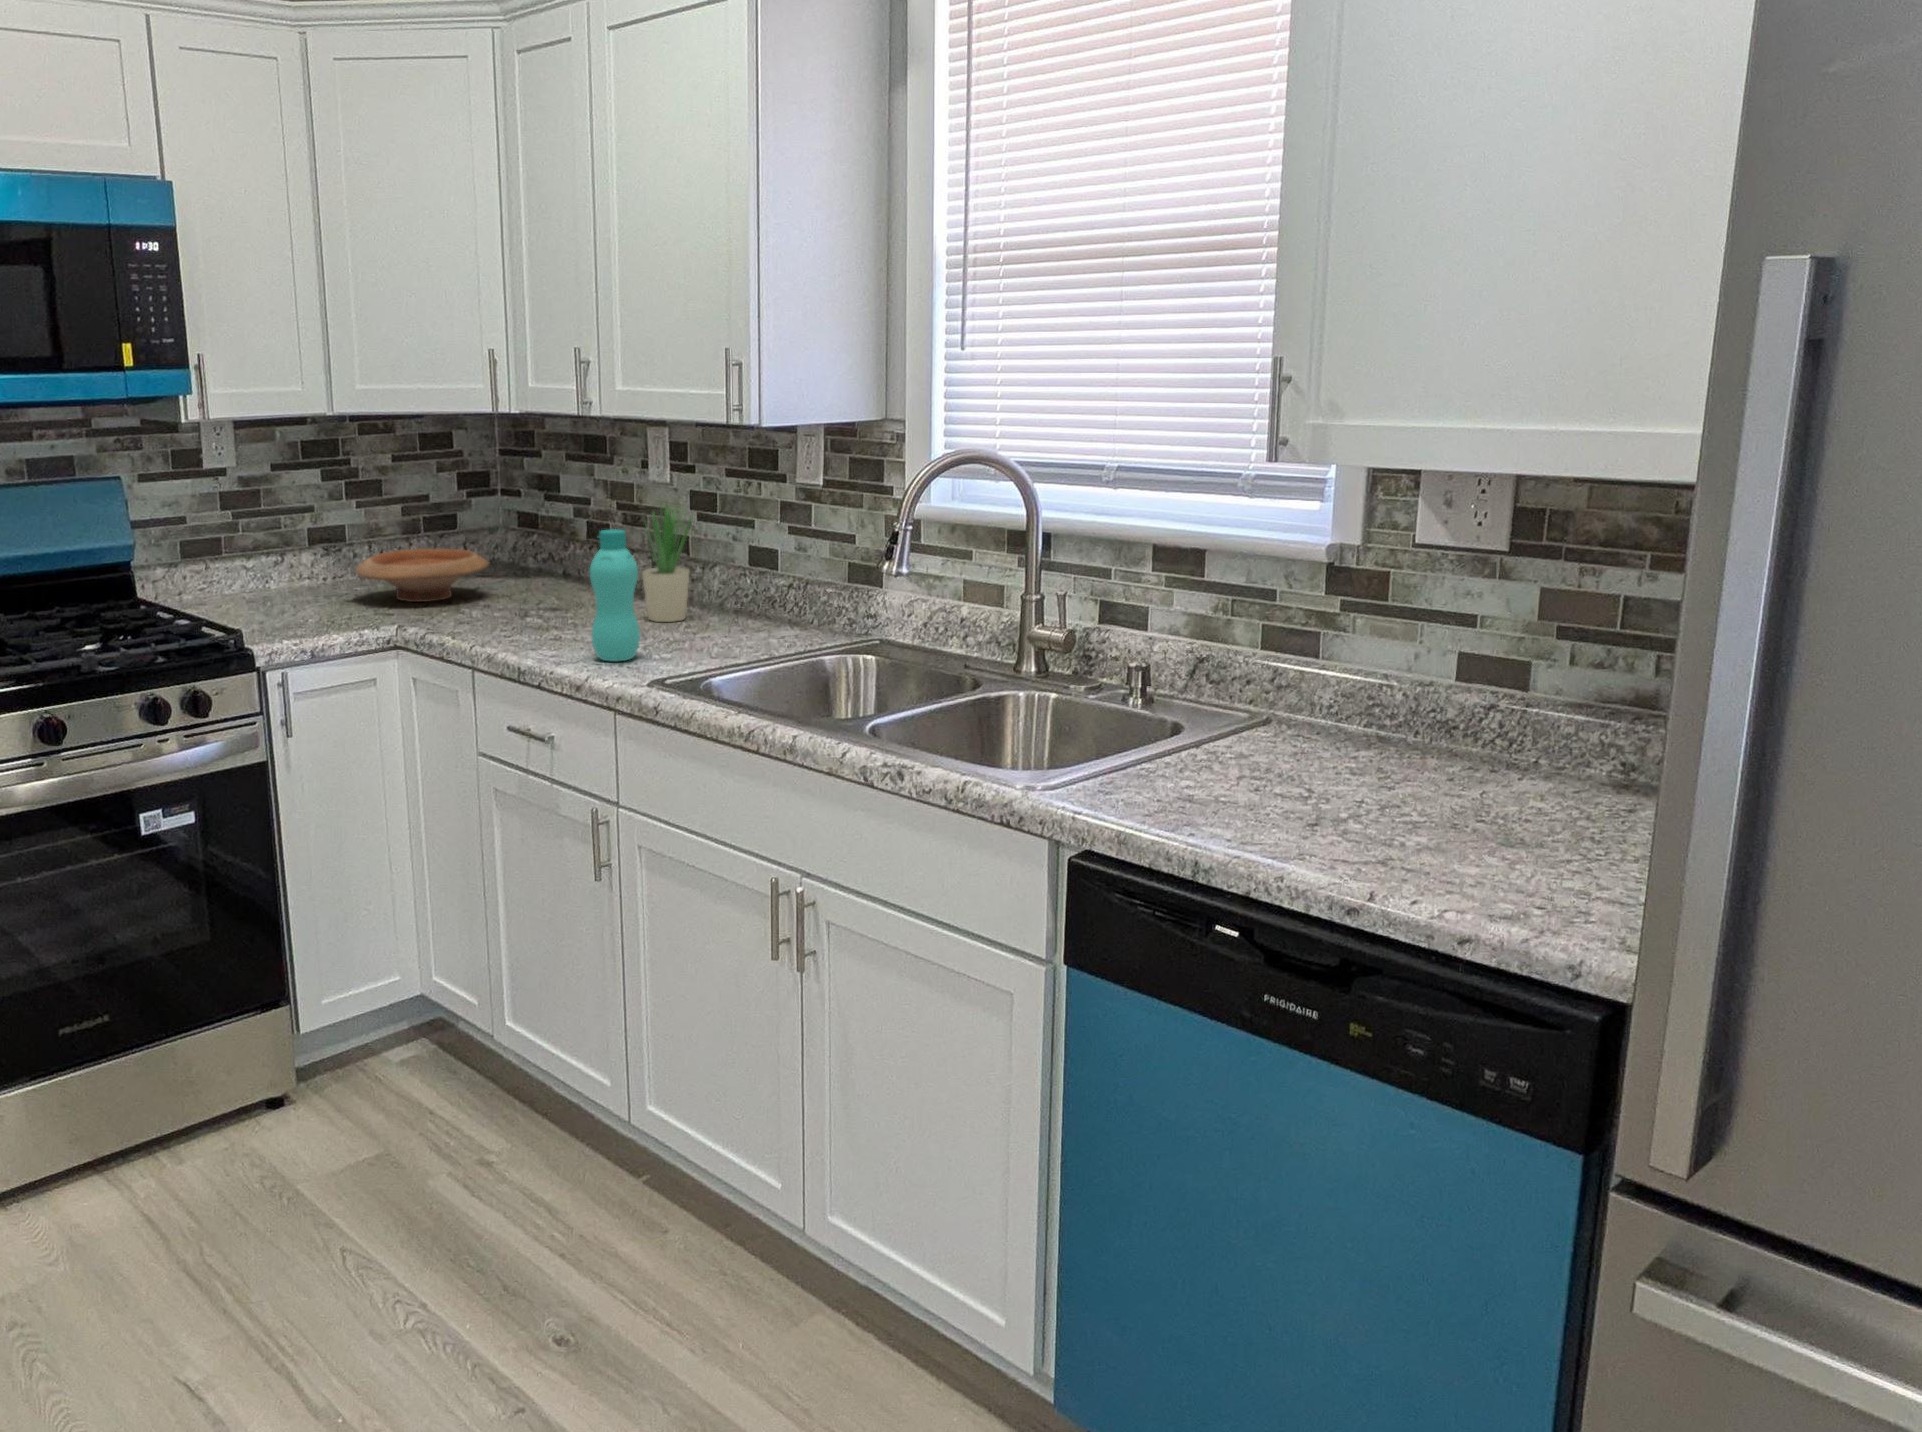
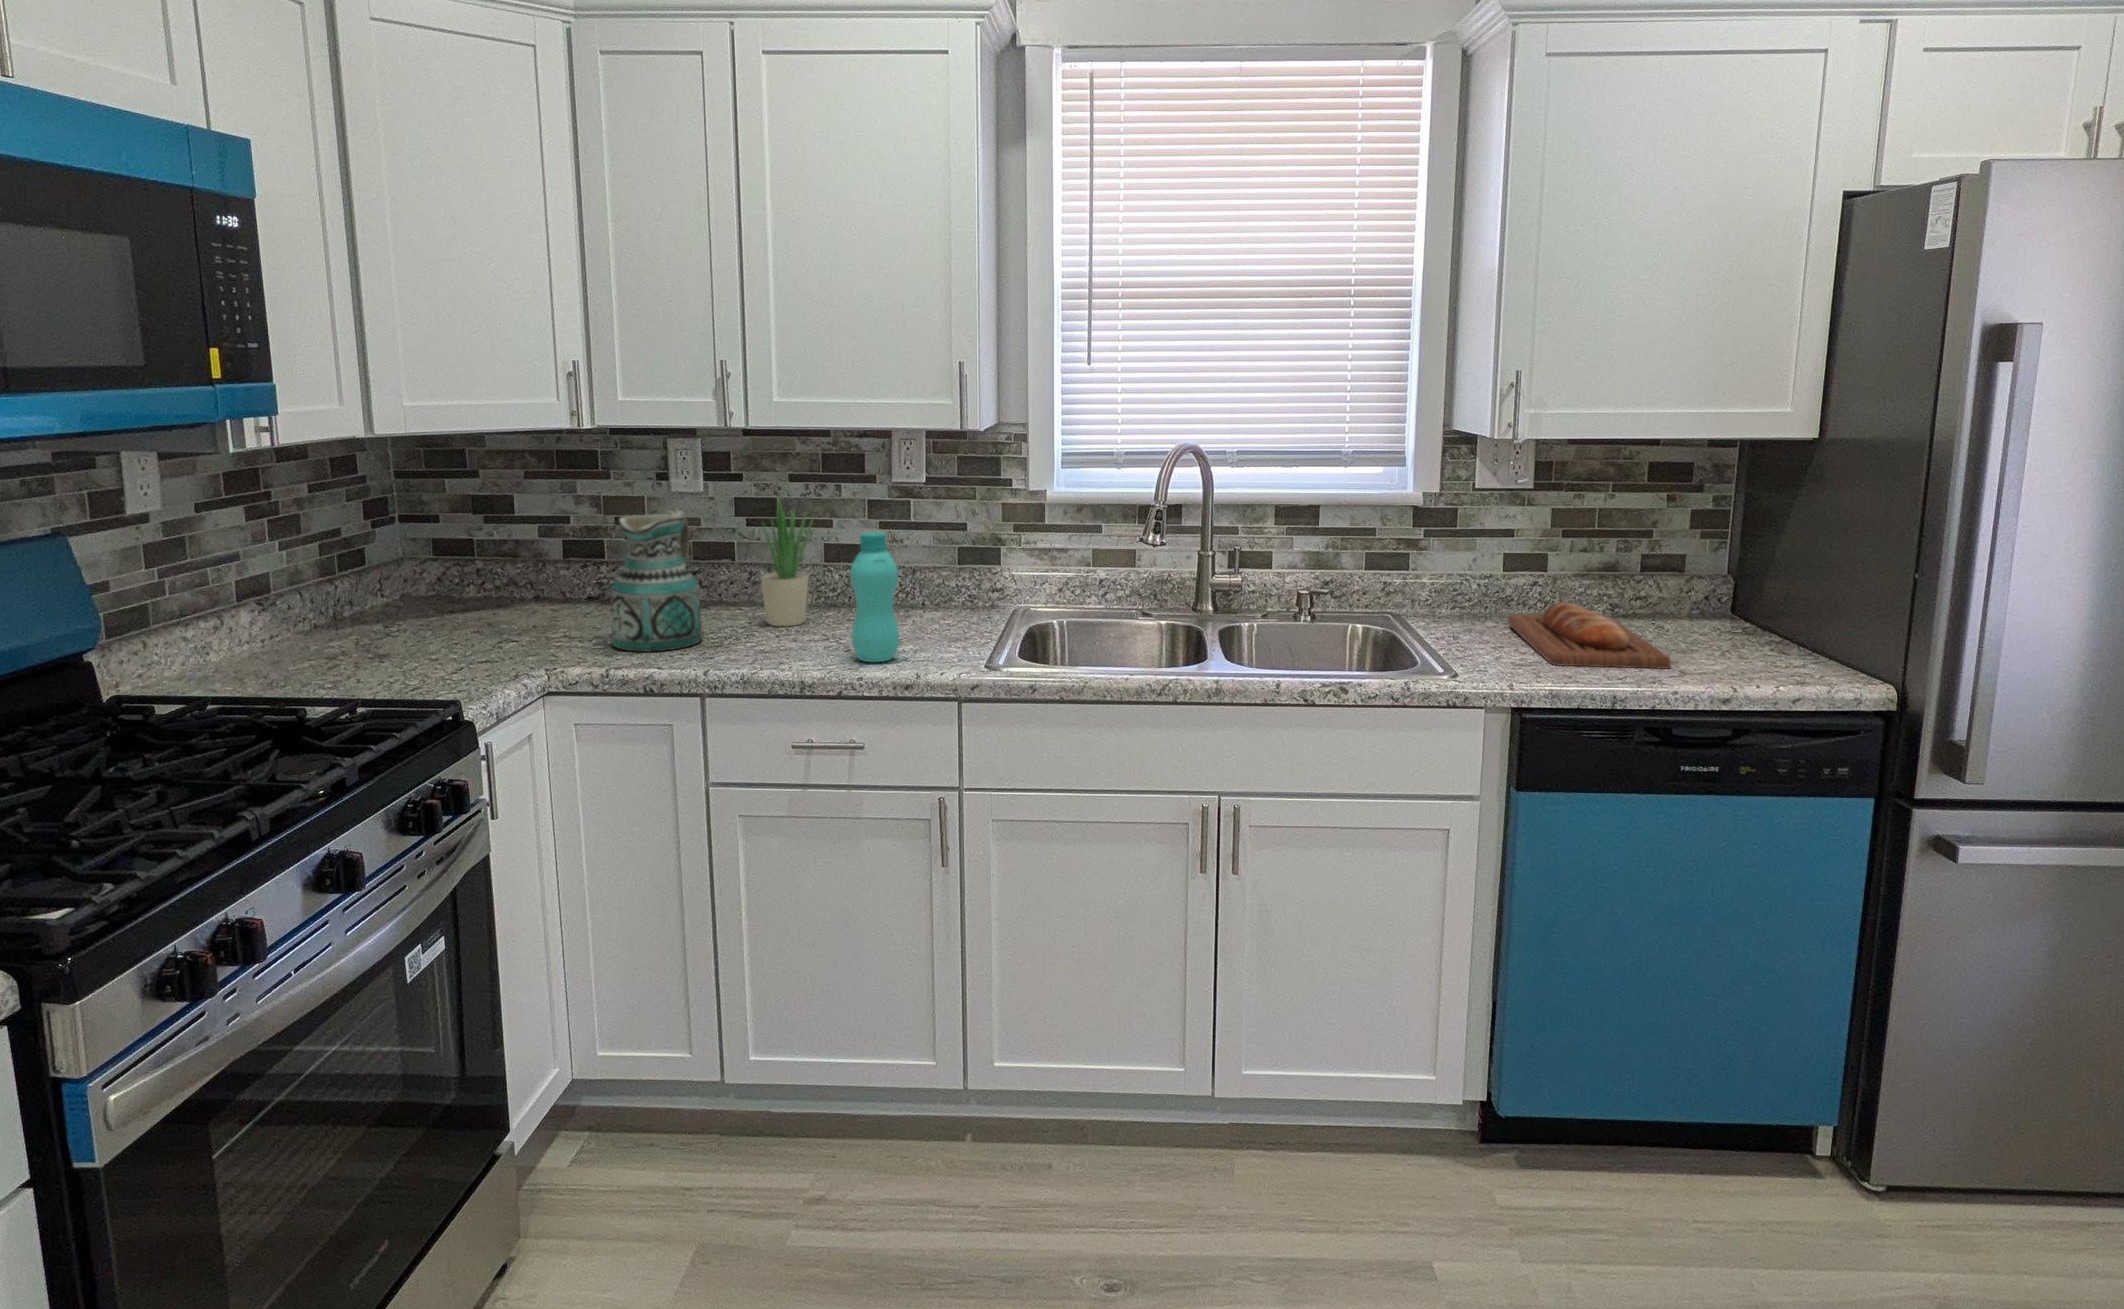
ceramic pitcher: none [491,494,592,625] -> present [611,509,702,652]
wooden bowl: present [355,549,489,602] -> none [368,585,533,650]
bread loaf: none [1244,733,1542,850] -> present [1508,602,1670,669]

